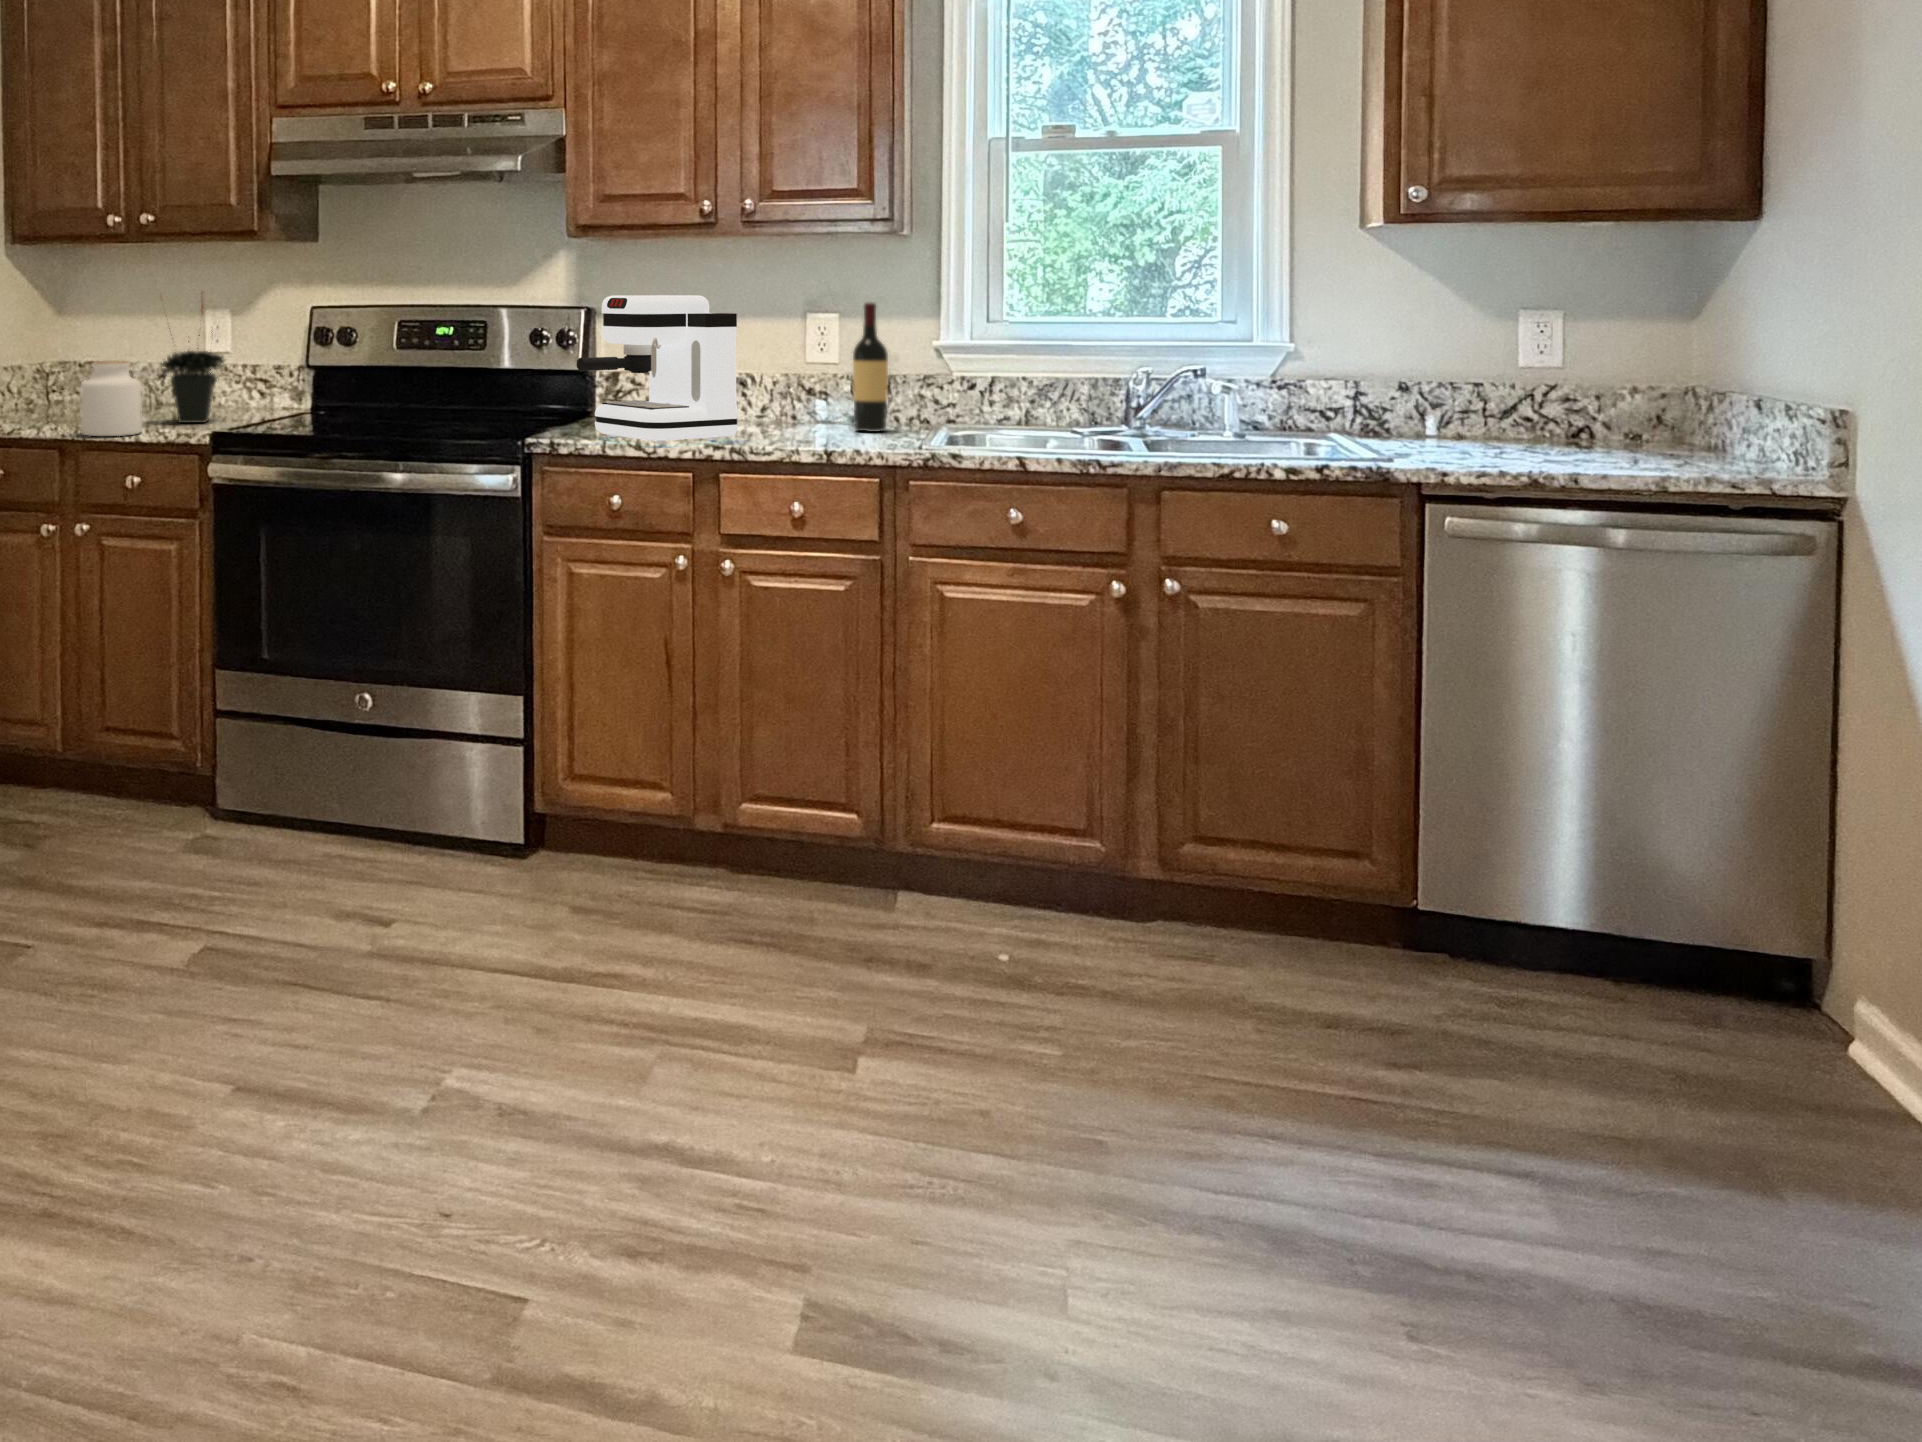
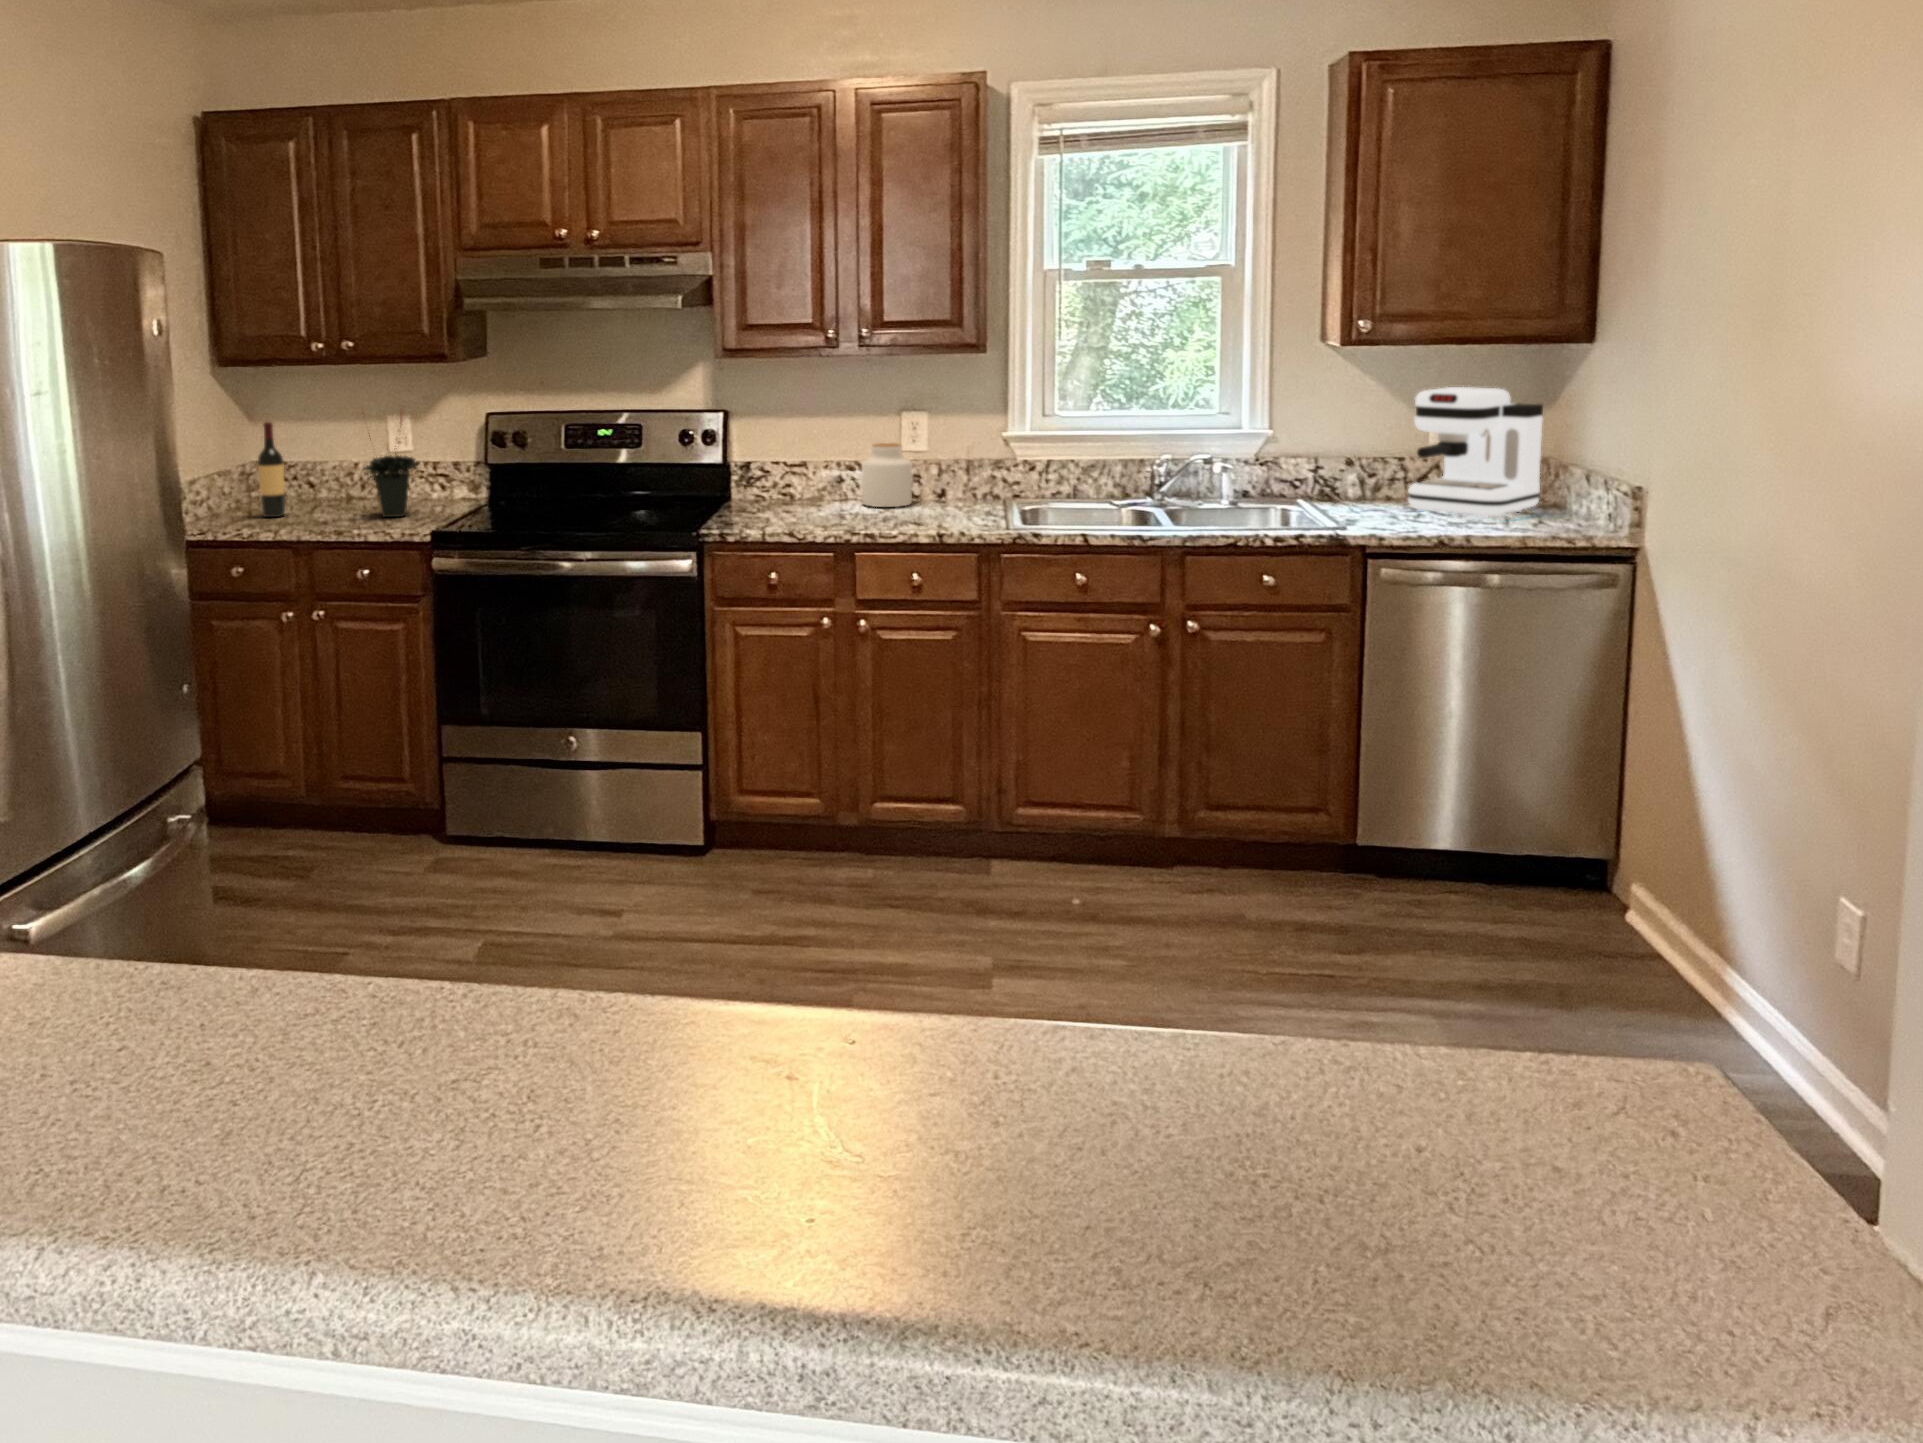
coffee maker: present [577,295,738,444] -> present [1408,387,1543,518]
wine bottle: present [853,303,888,432] -> present [258,422,285,517]
jar: present [80,361,142,436] -> present [862,443,912,507]

